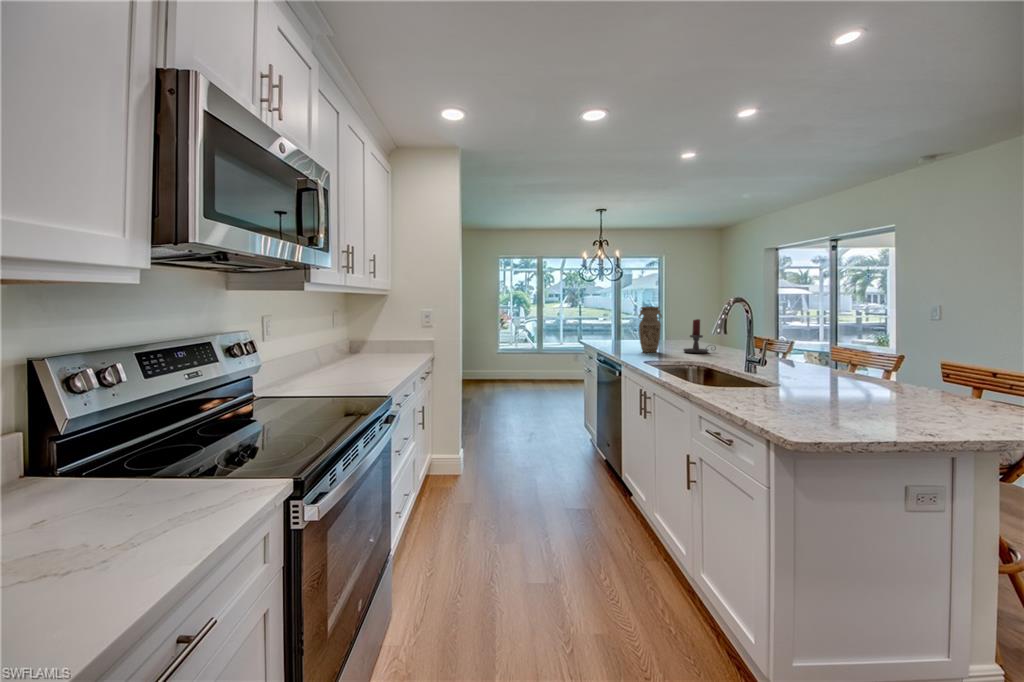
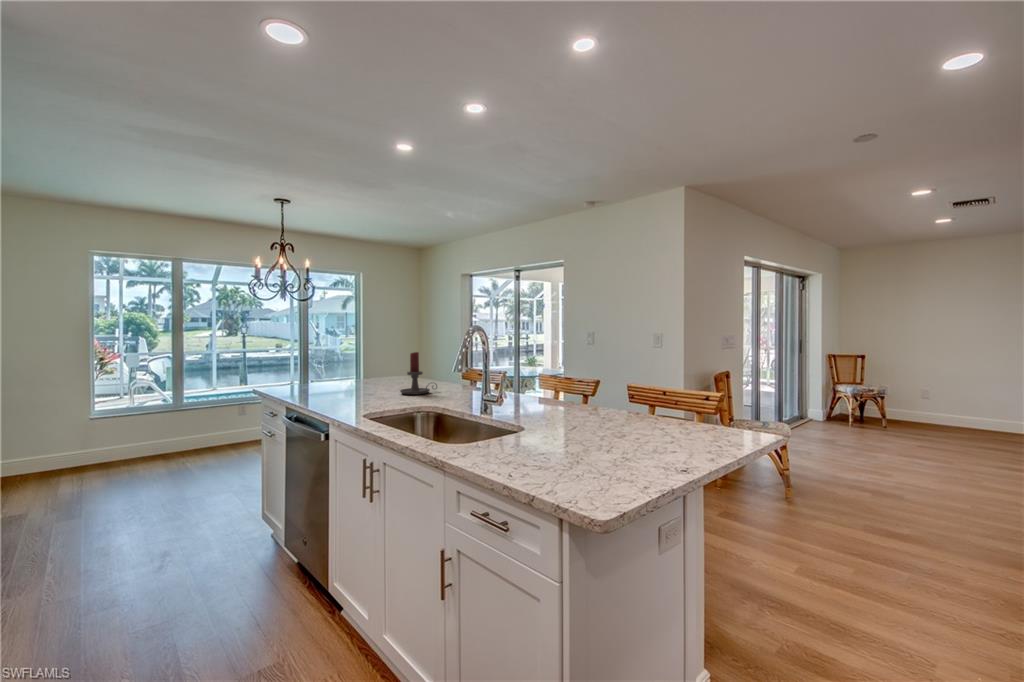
vase: present [639,306,662,352] -> none [341,337,372,398]

